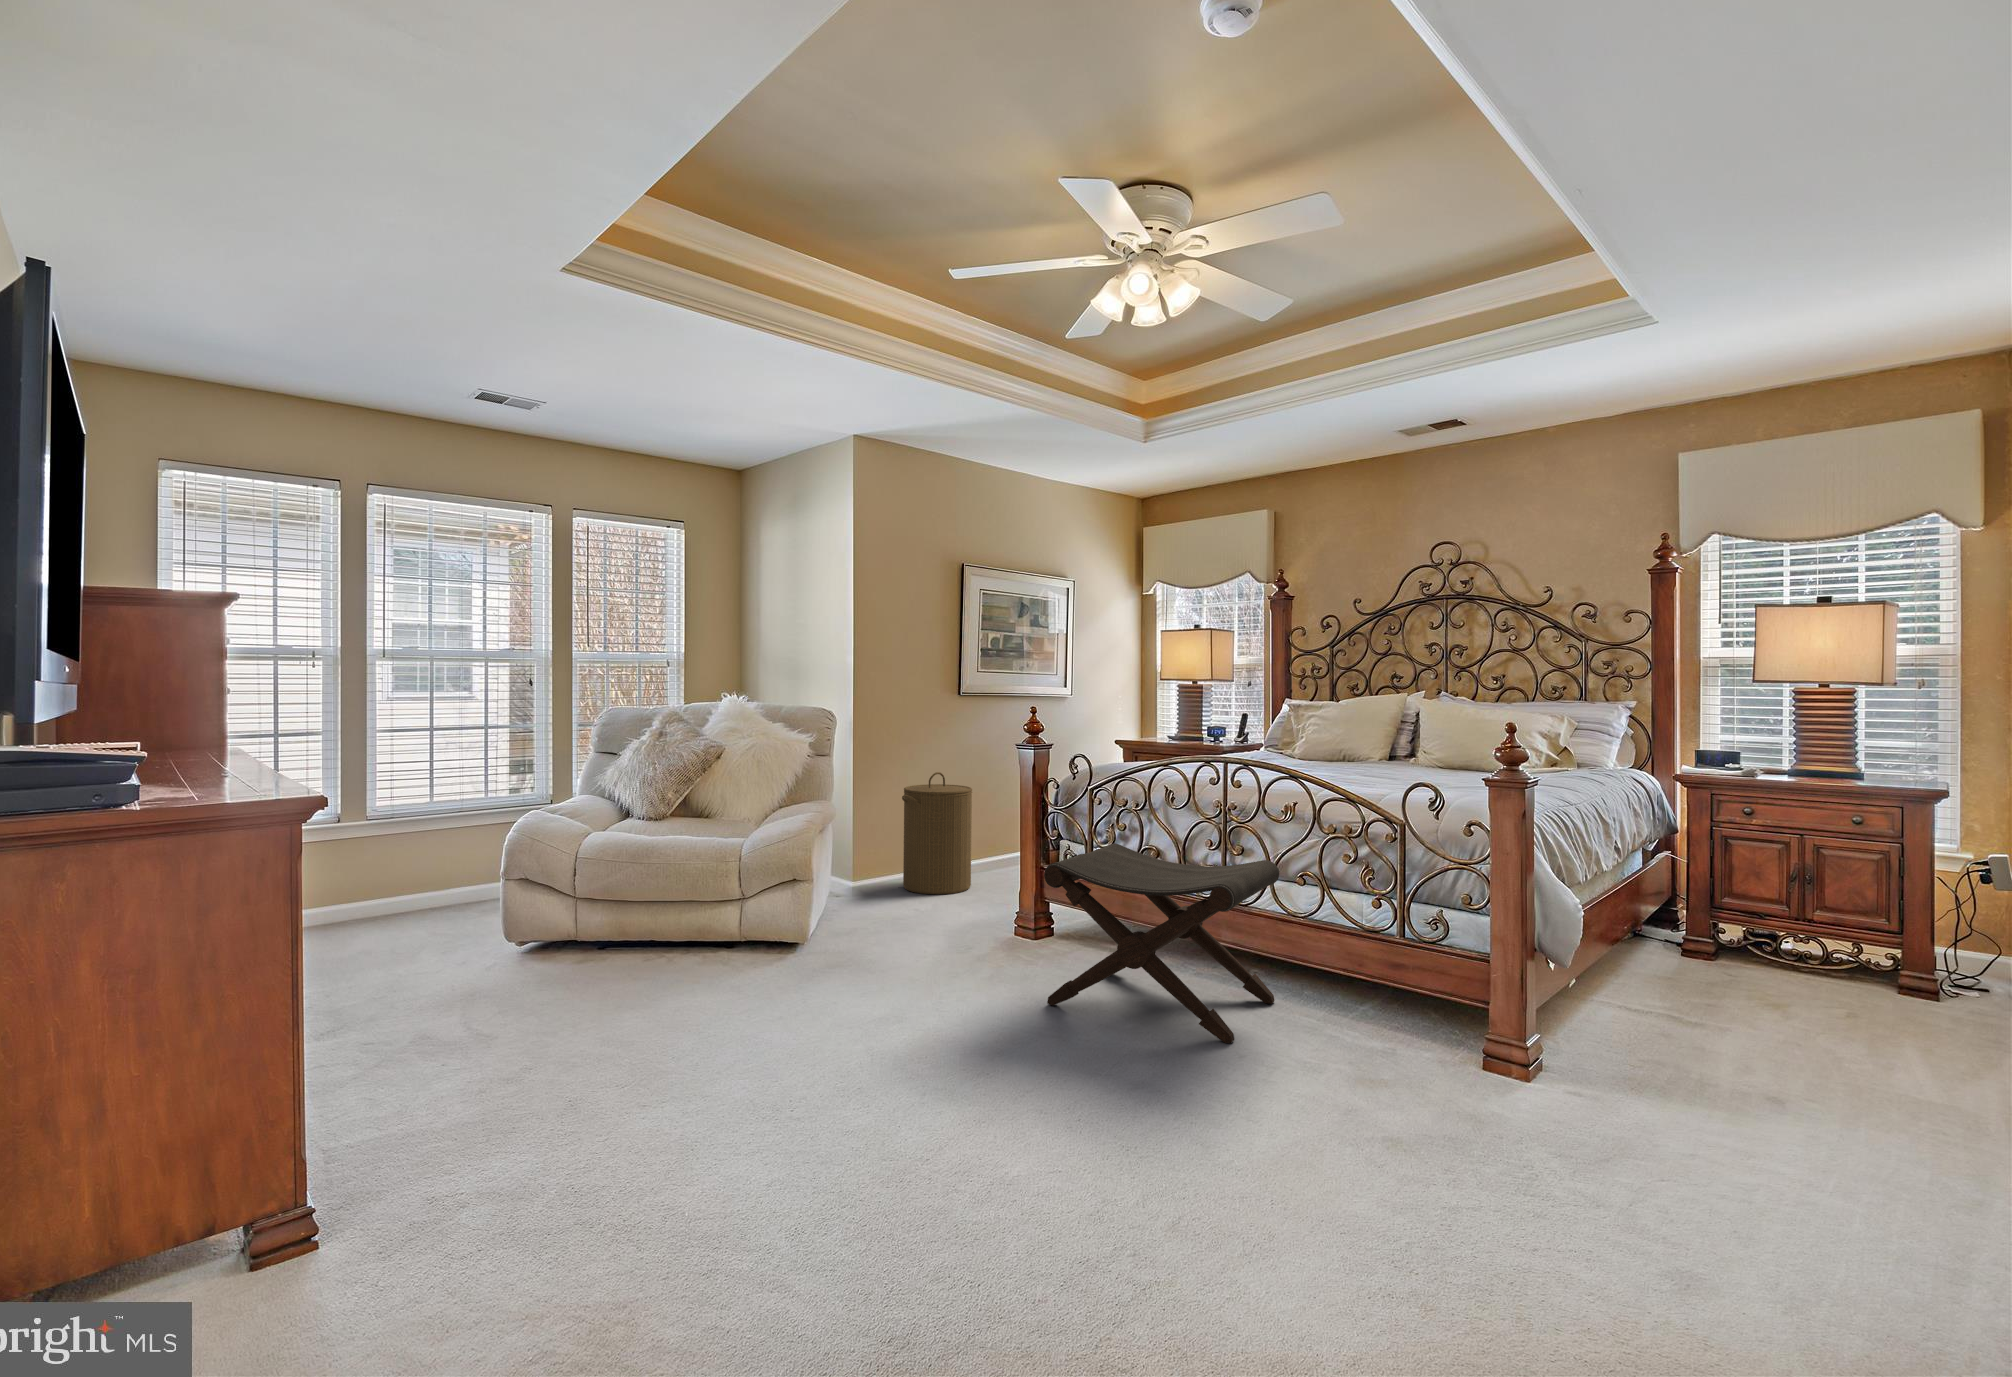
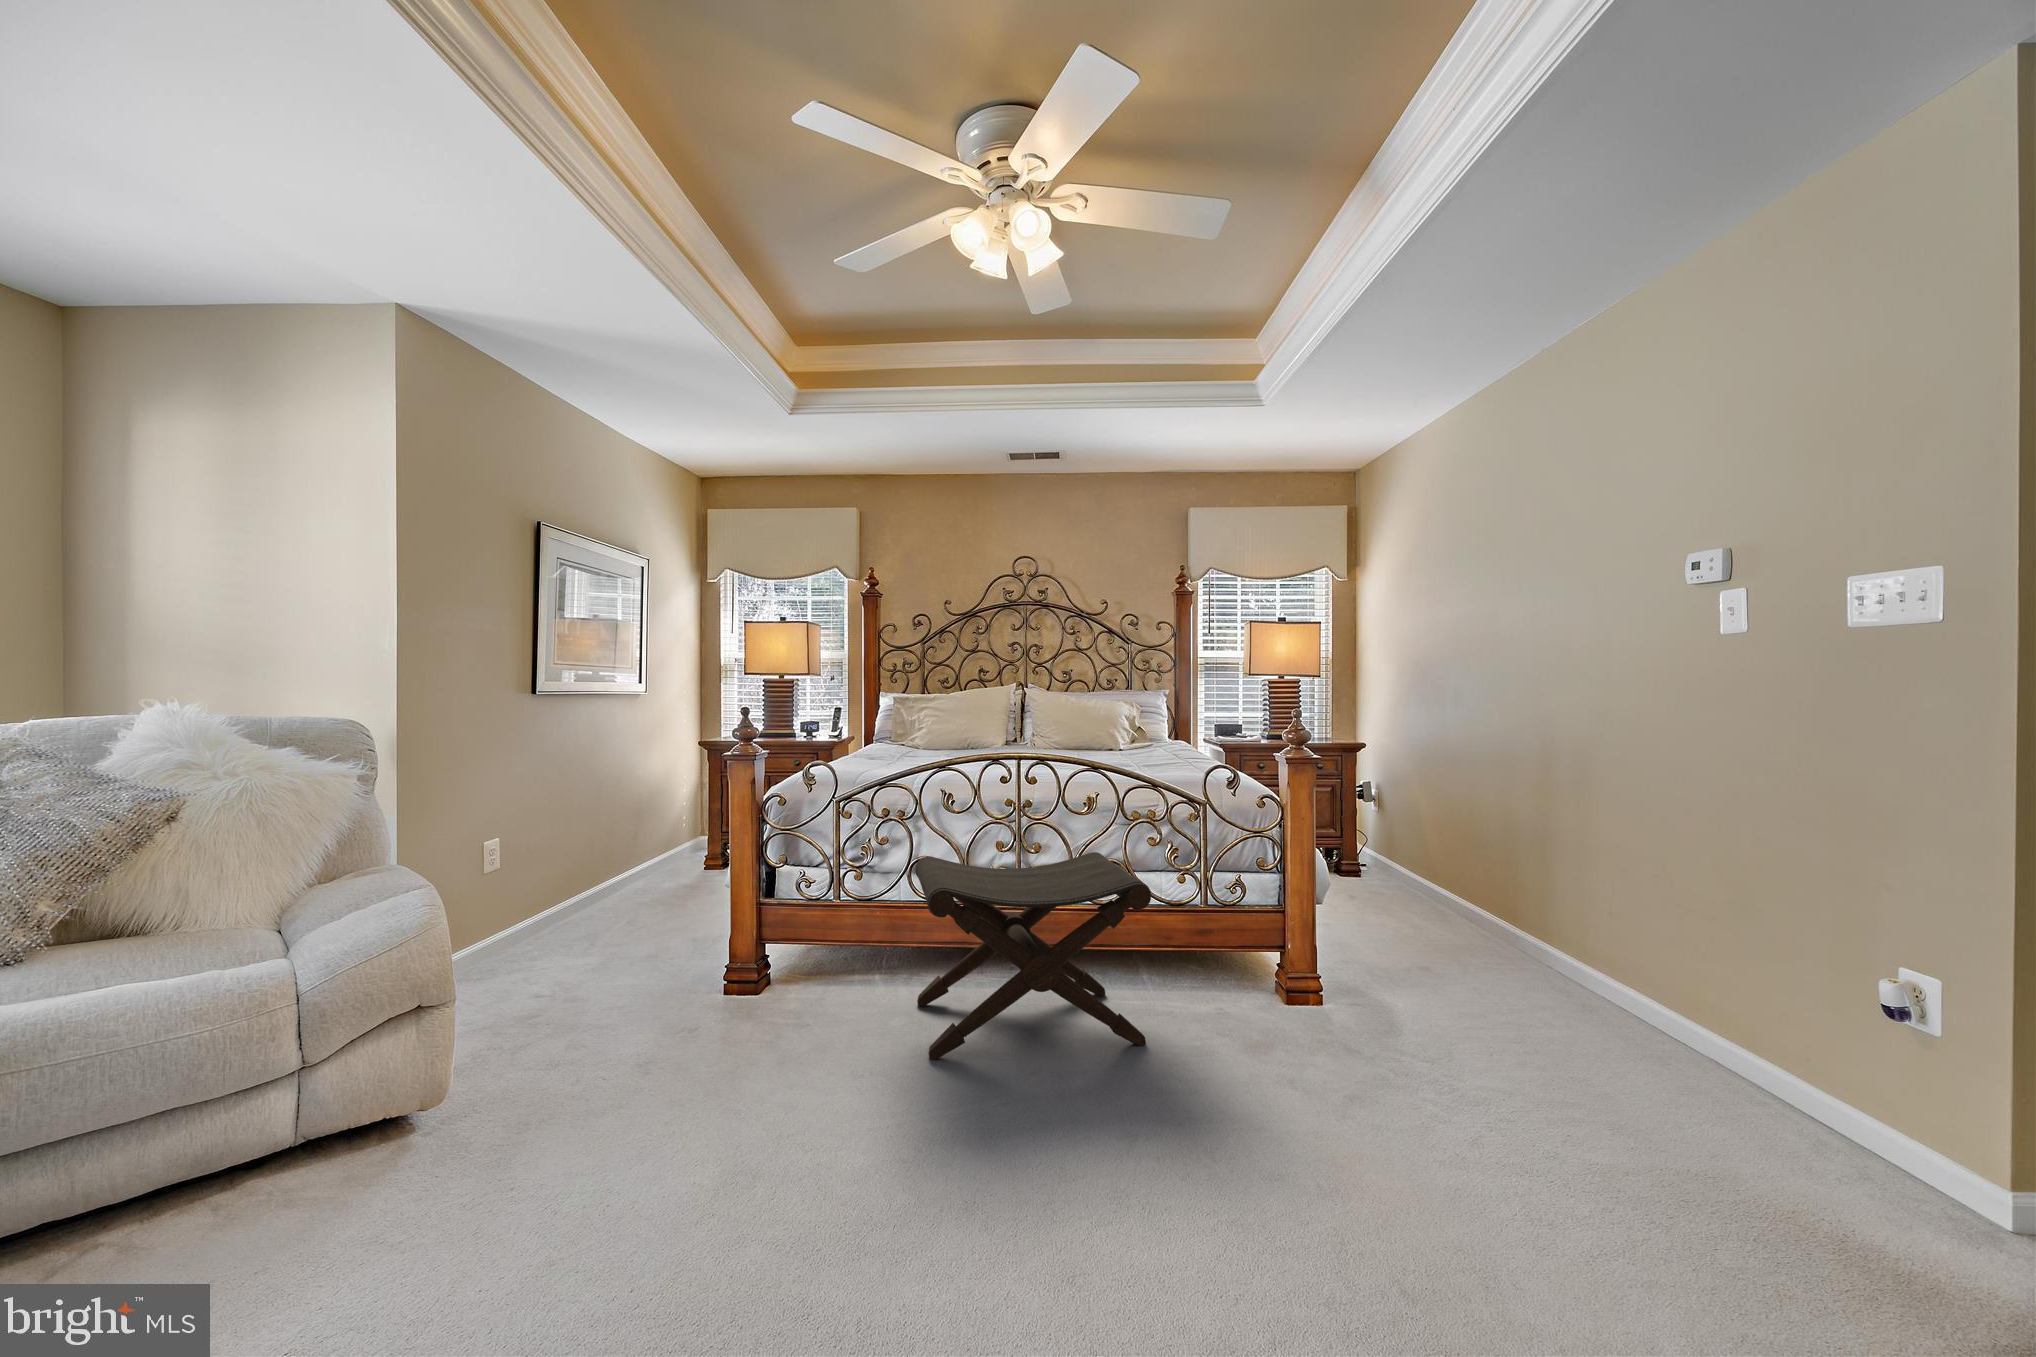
laundry hamper: present [902,772,972,894] -> none [498,796,602,963]

